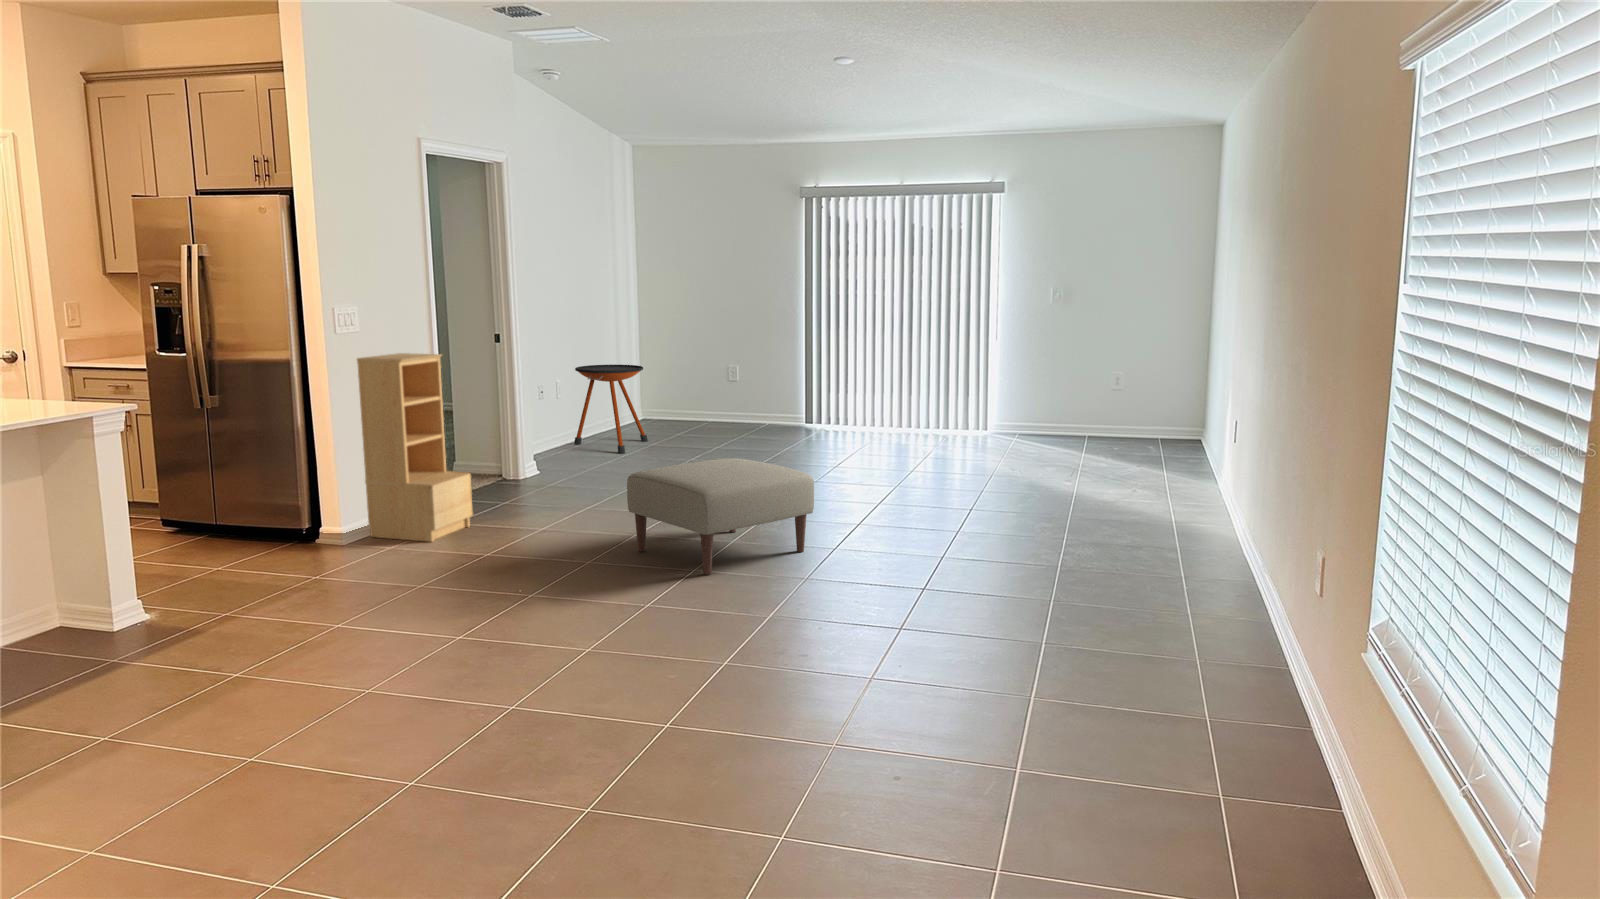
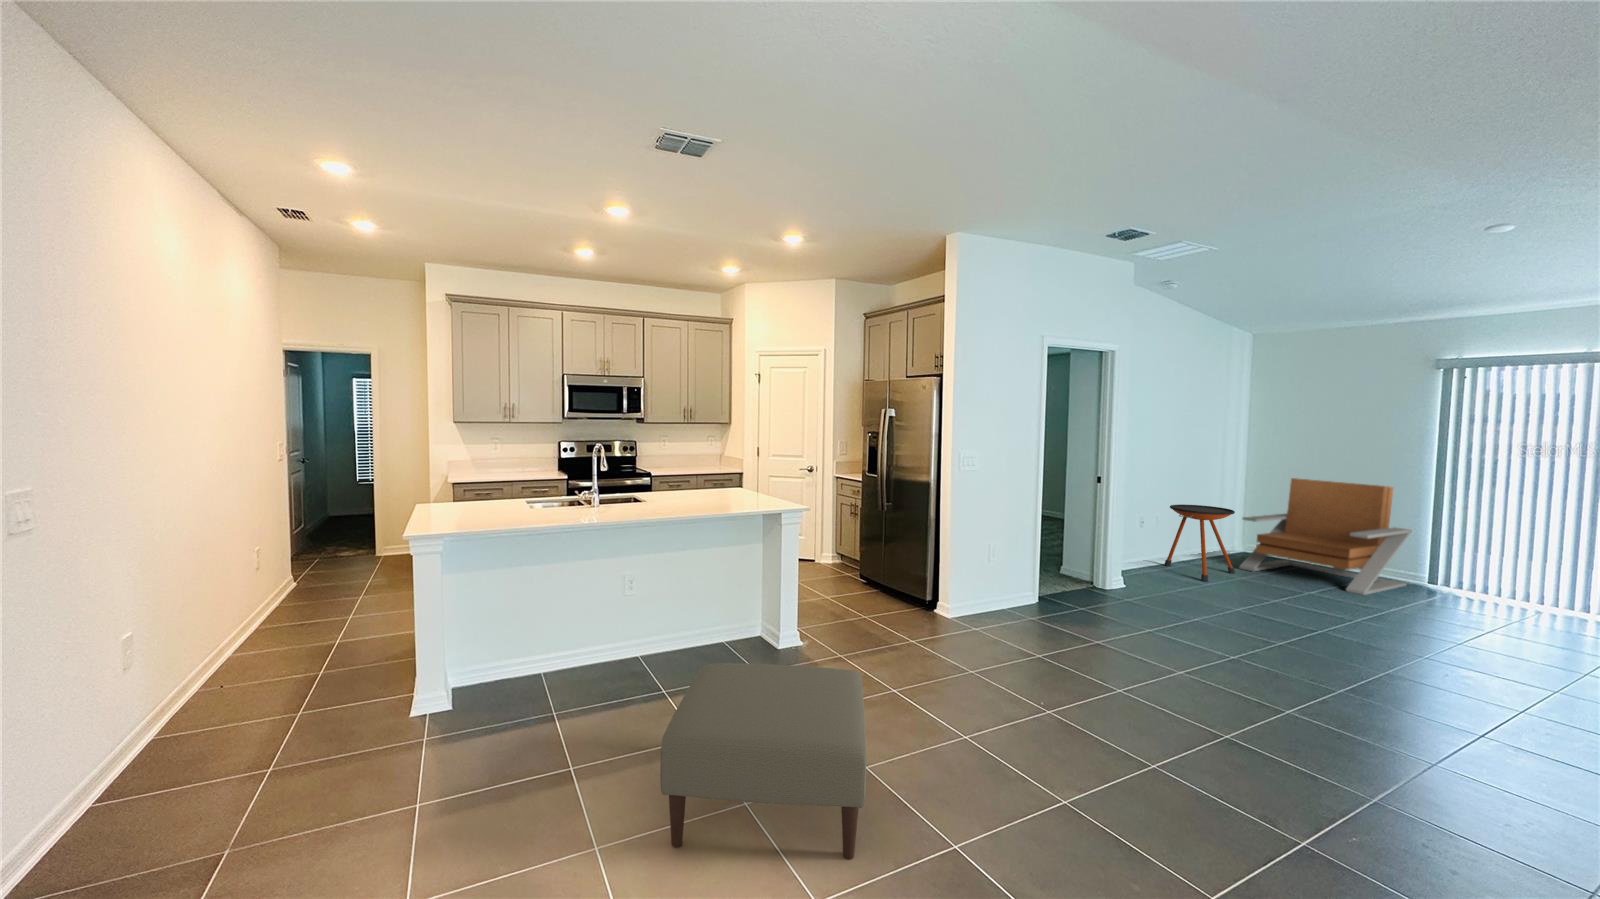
lounge chair: none [649,325,792,441] -> present [1240,478,1412,595]
bookshelf: present [357,353,473,542] -> none [970,487,1048,631]
ottoman: present [627,458,814,575] -> present [660,663,867,860]

